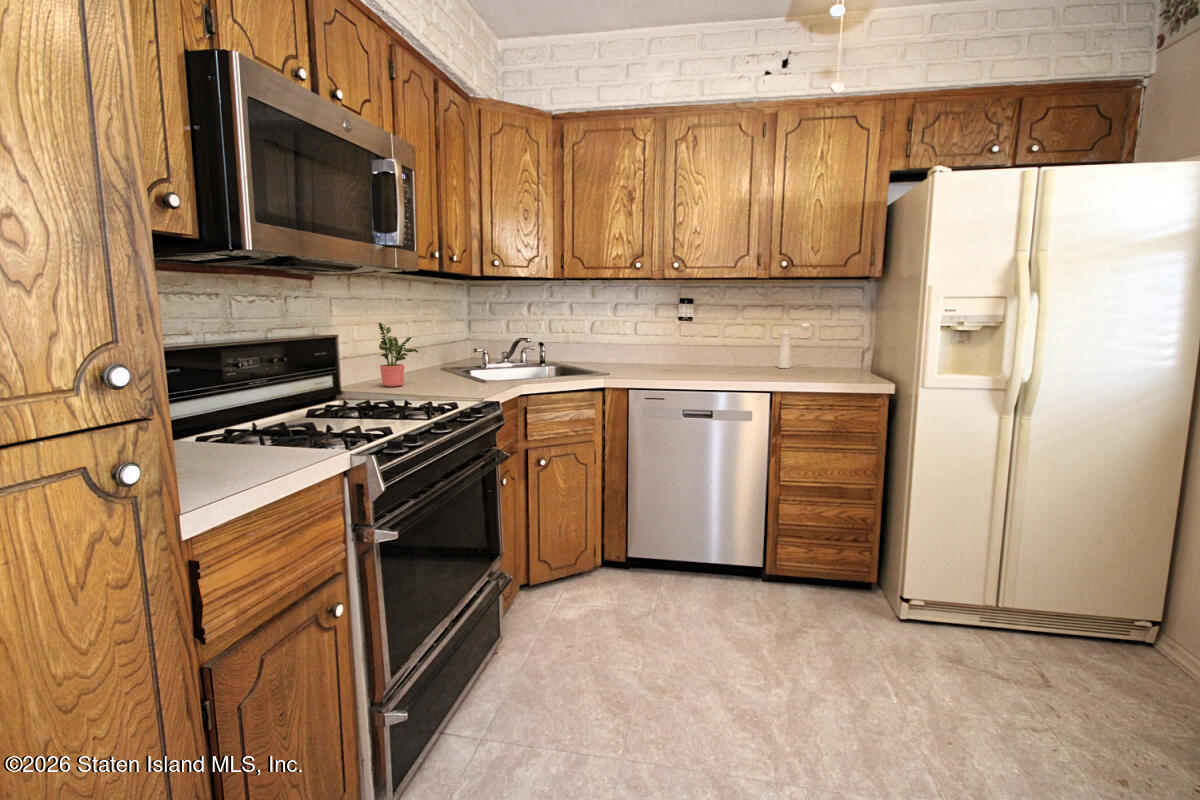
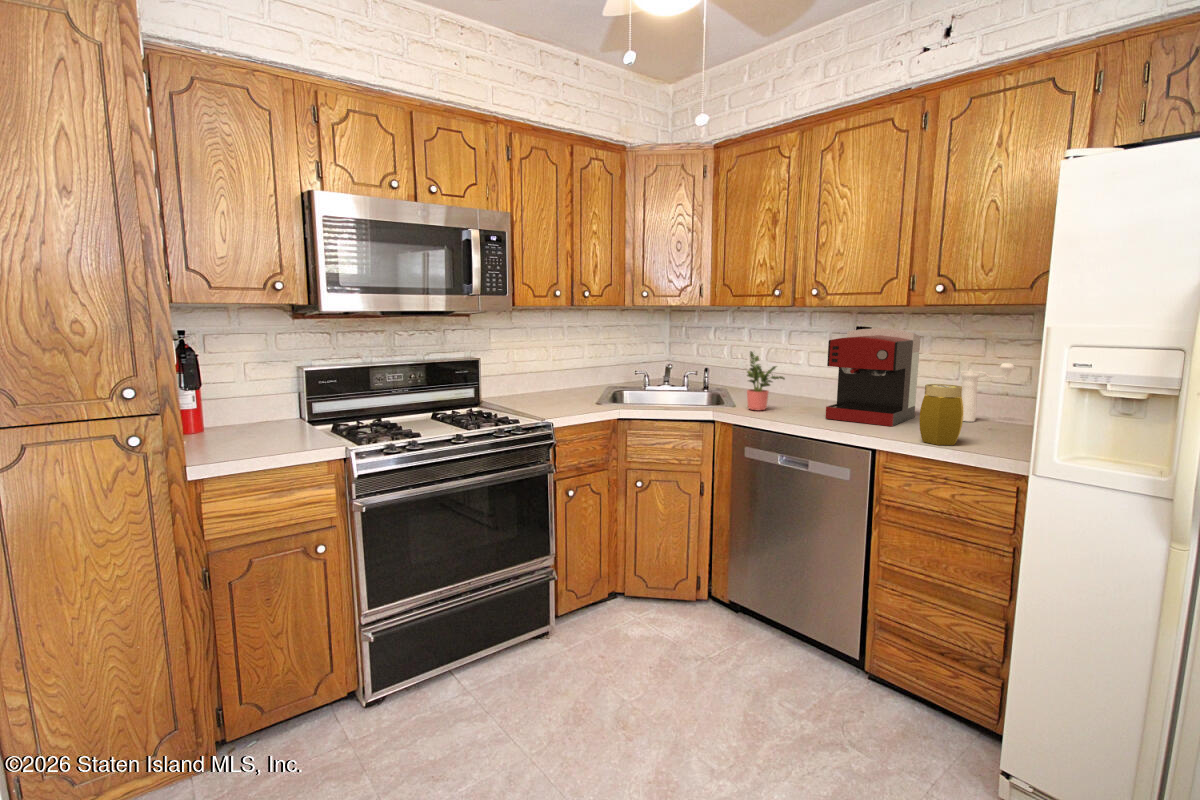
coffee maker: none [700,297,767,375] -> present [825,328,920,426]
potted plant: present [378,323,418,387] -> present [747,352,785,410]
jar: none [808,335,842,381] -> present [919,384,964,445]

